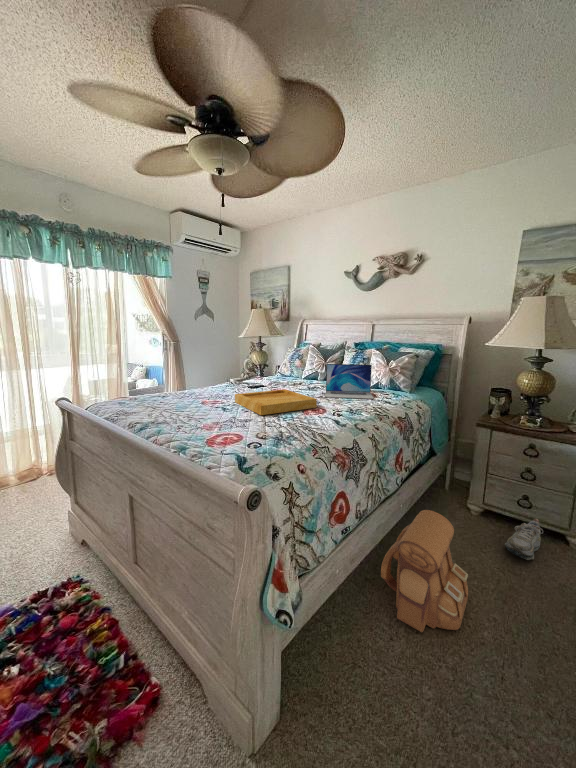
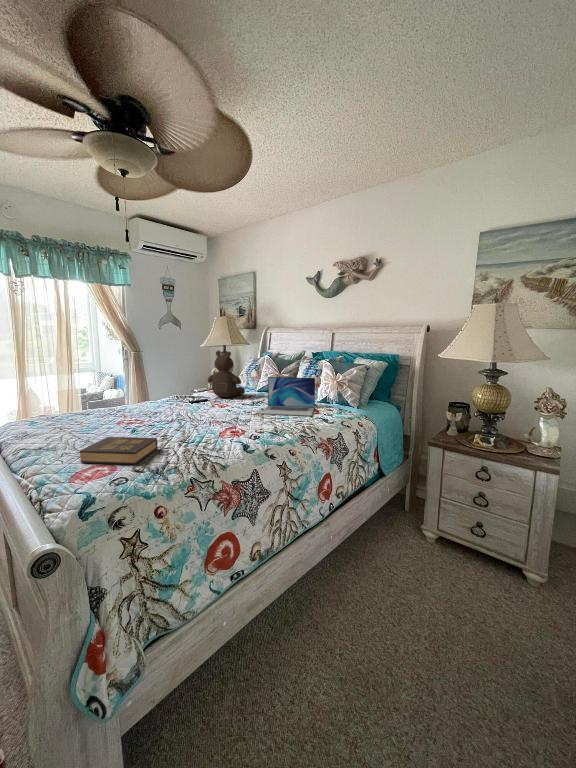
teddy bear: none [261,340,295,384] -> present [208,351,245,397]
tray: present [235,389,317,415] -> none [155,405,238,438]
hardback book: none [206,412,262,434] -> present [80,437,158,464]
backpack: present [381,510,468,632] -> none [292,546,390,699]
shoe: present [505,519,543,560] -> none [450,551,493,602]

